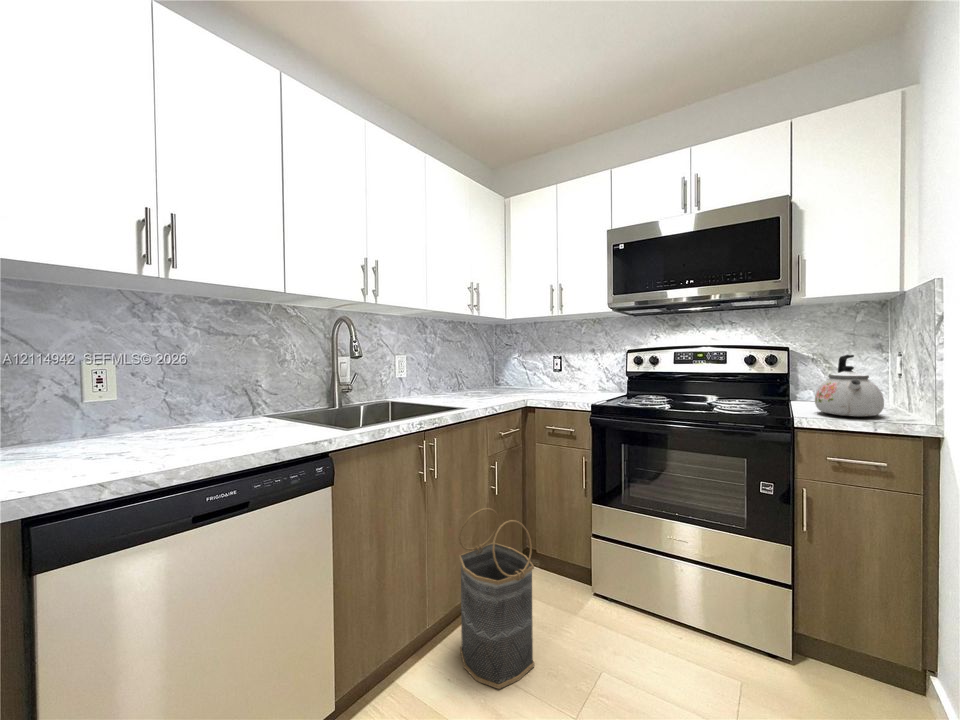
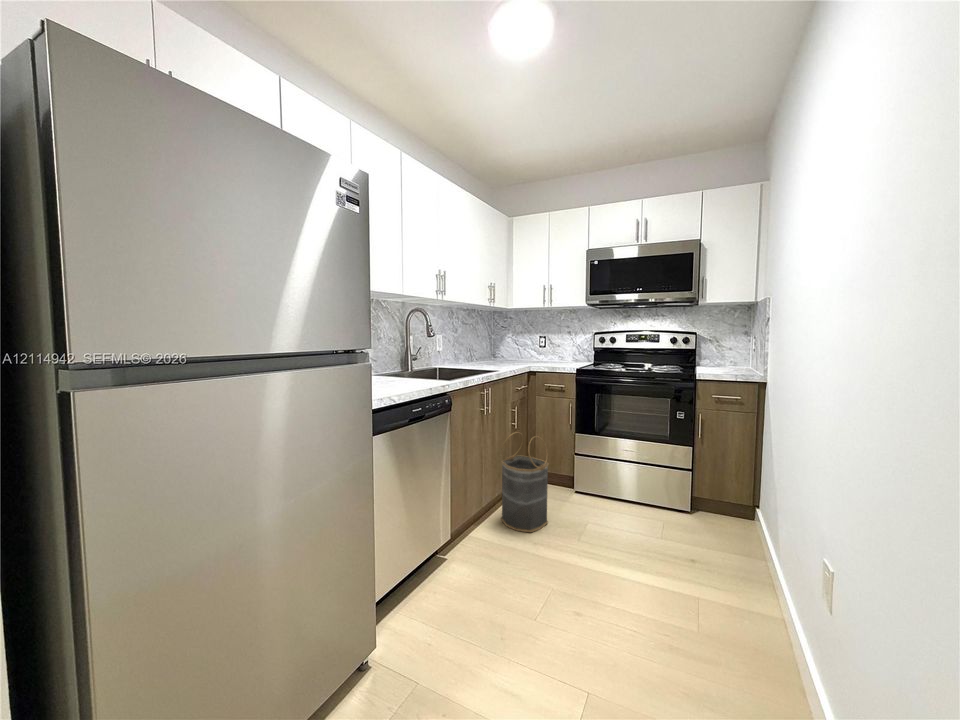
kettle: present [815,355,884,417] -> none [708,338,742,373]

